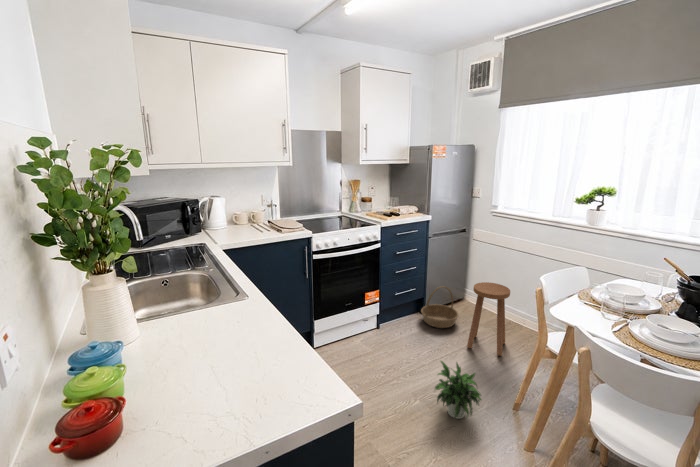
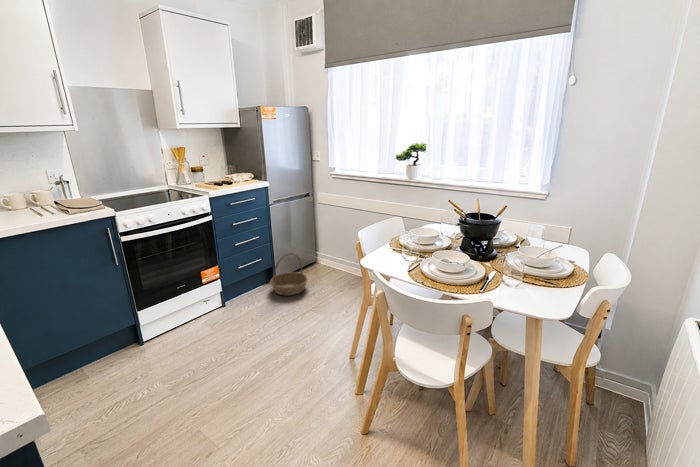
stool: present [467,282,510,356] -> none [314,243,350,312]
potted plant: present [435,361,482,419] -> none [269,326,317,383]

